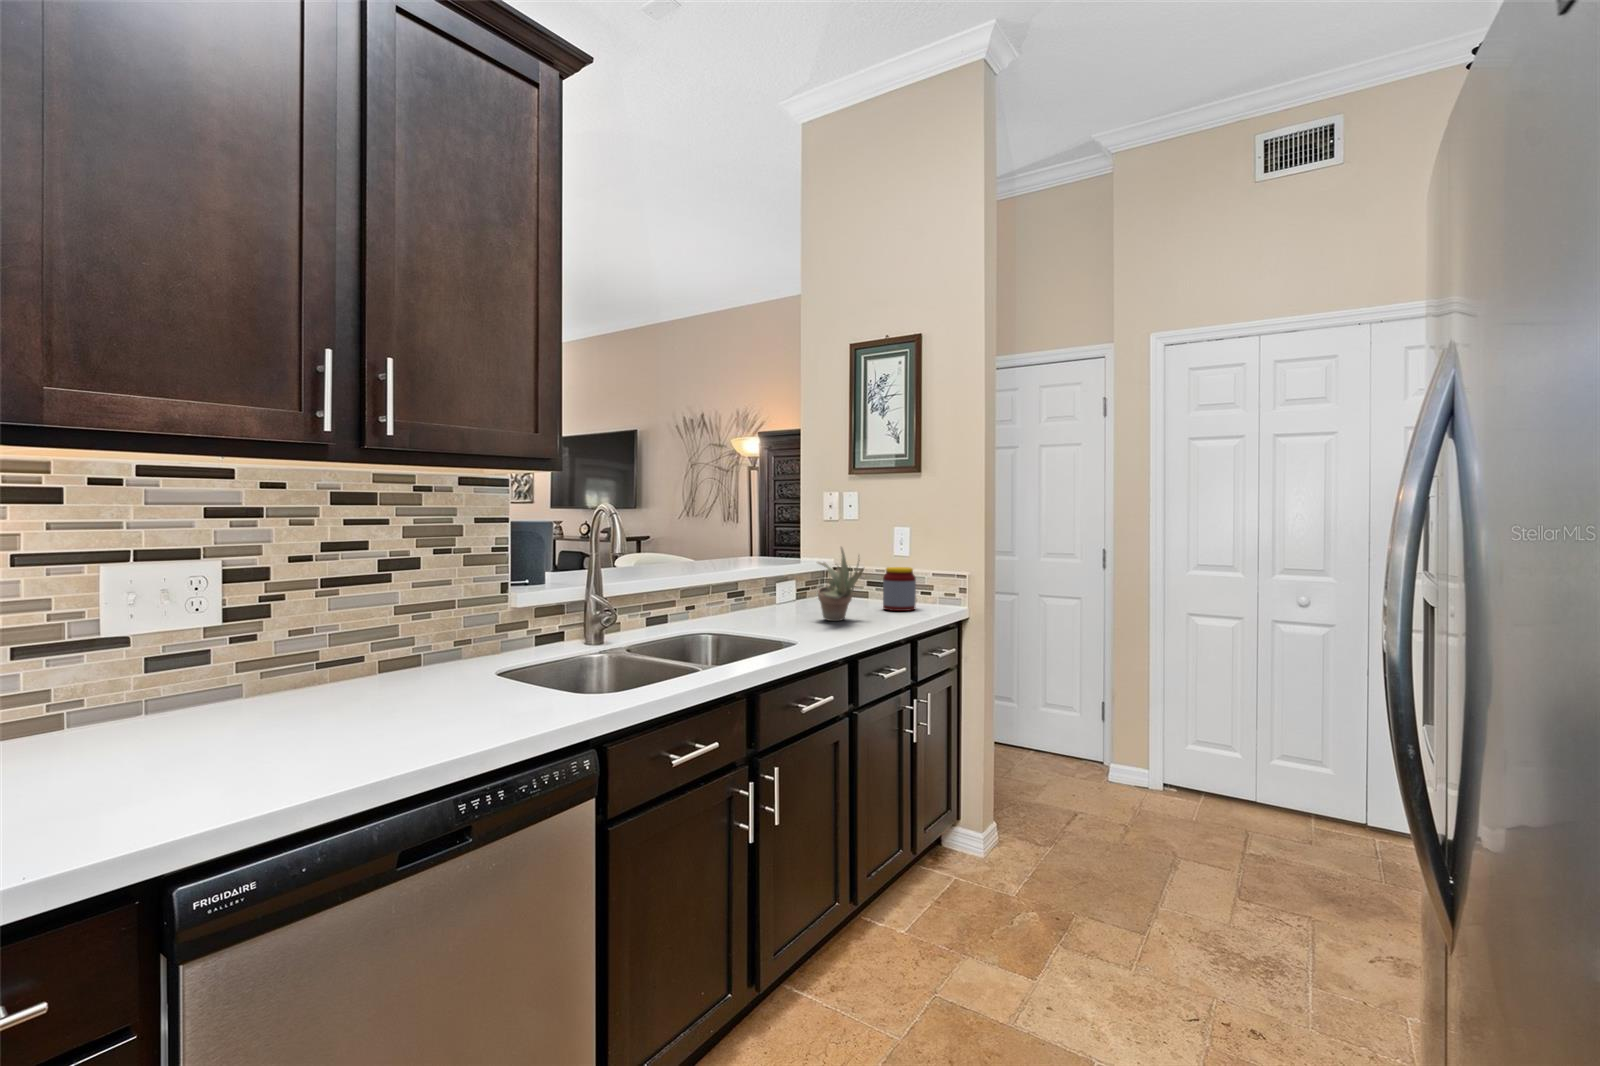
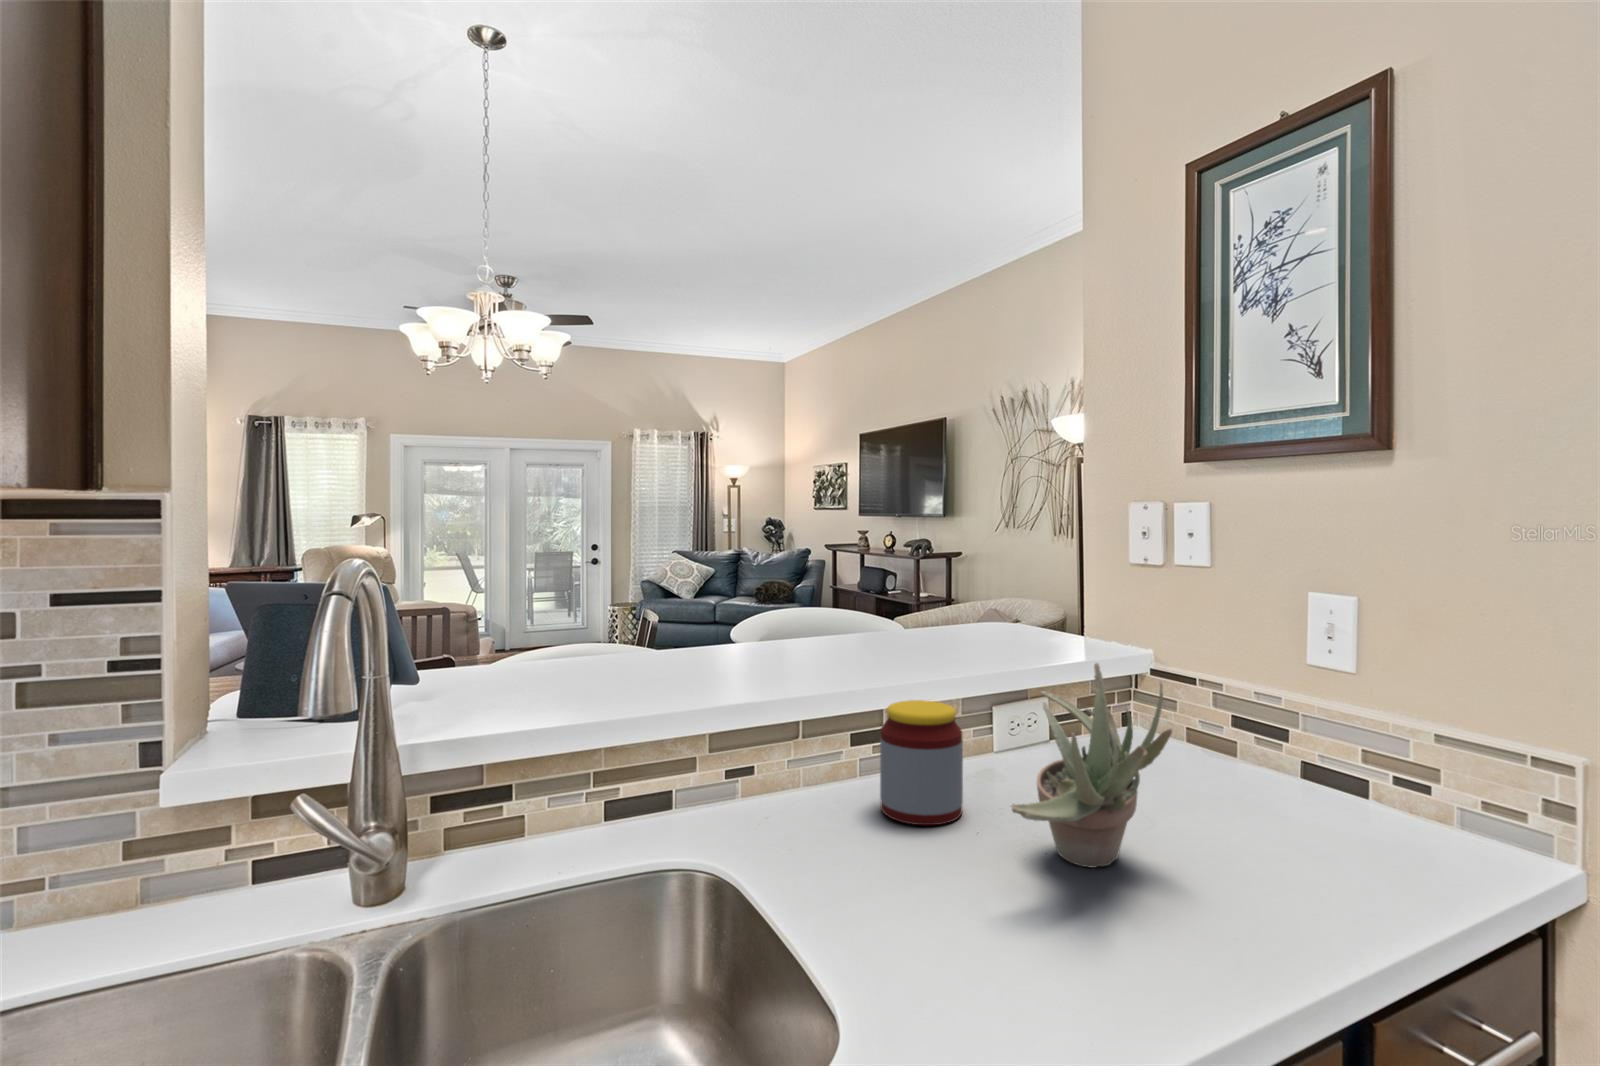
jar: present [883,567,916,611] -> present [880,700,963,825]

